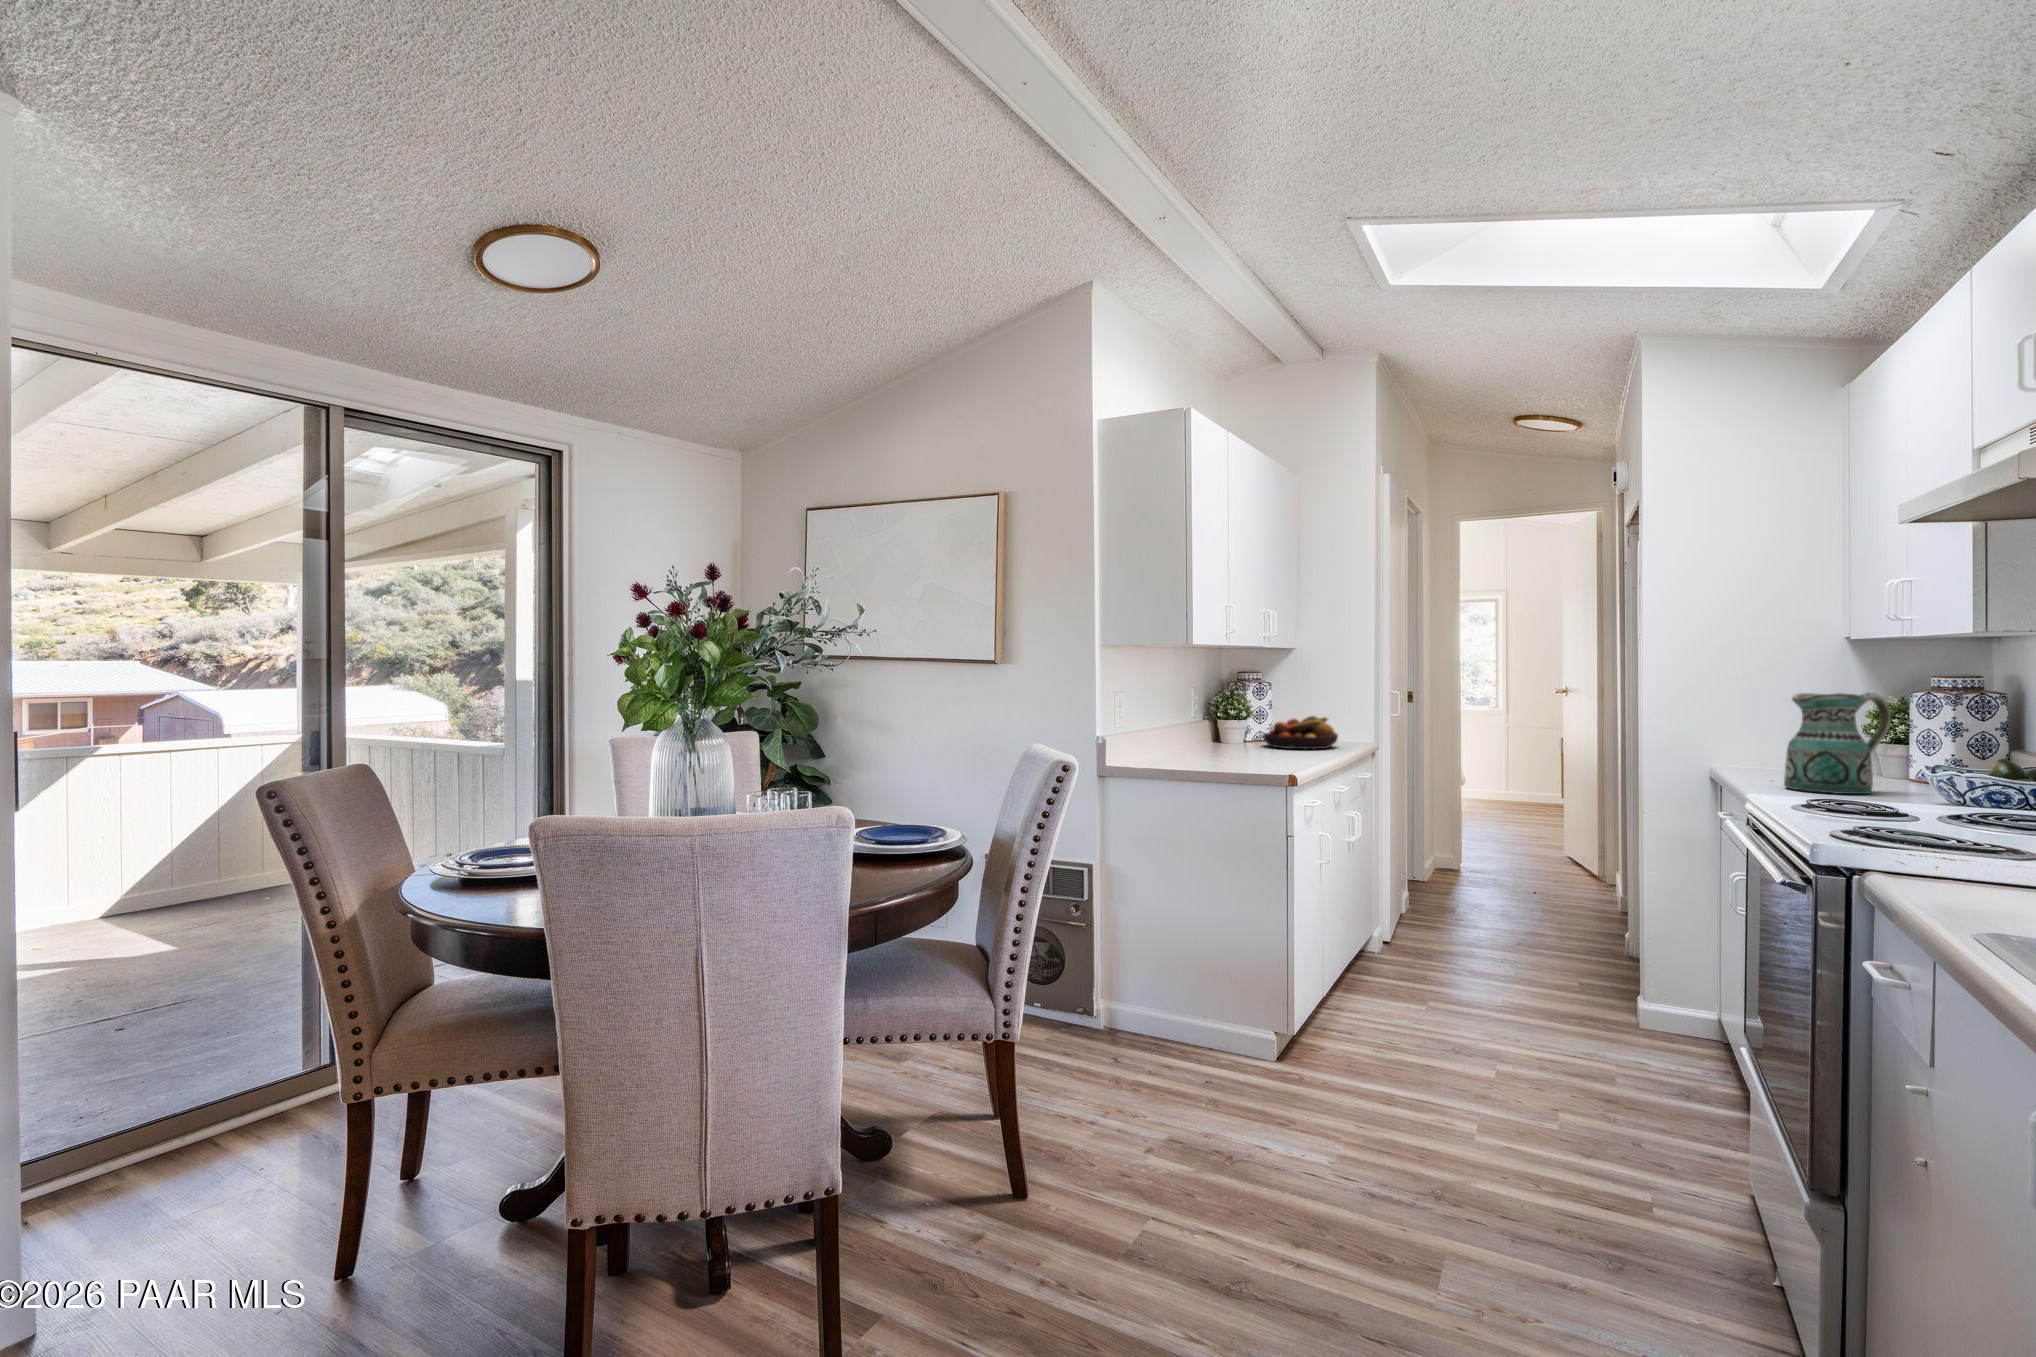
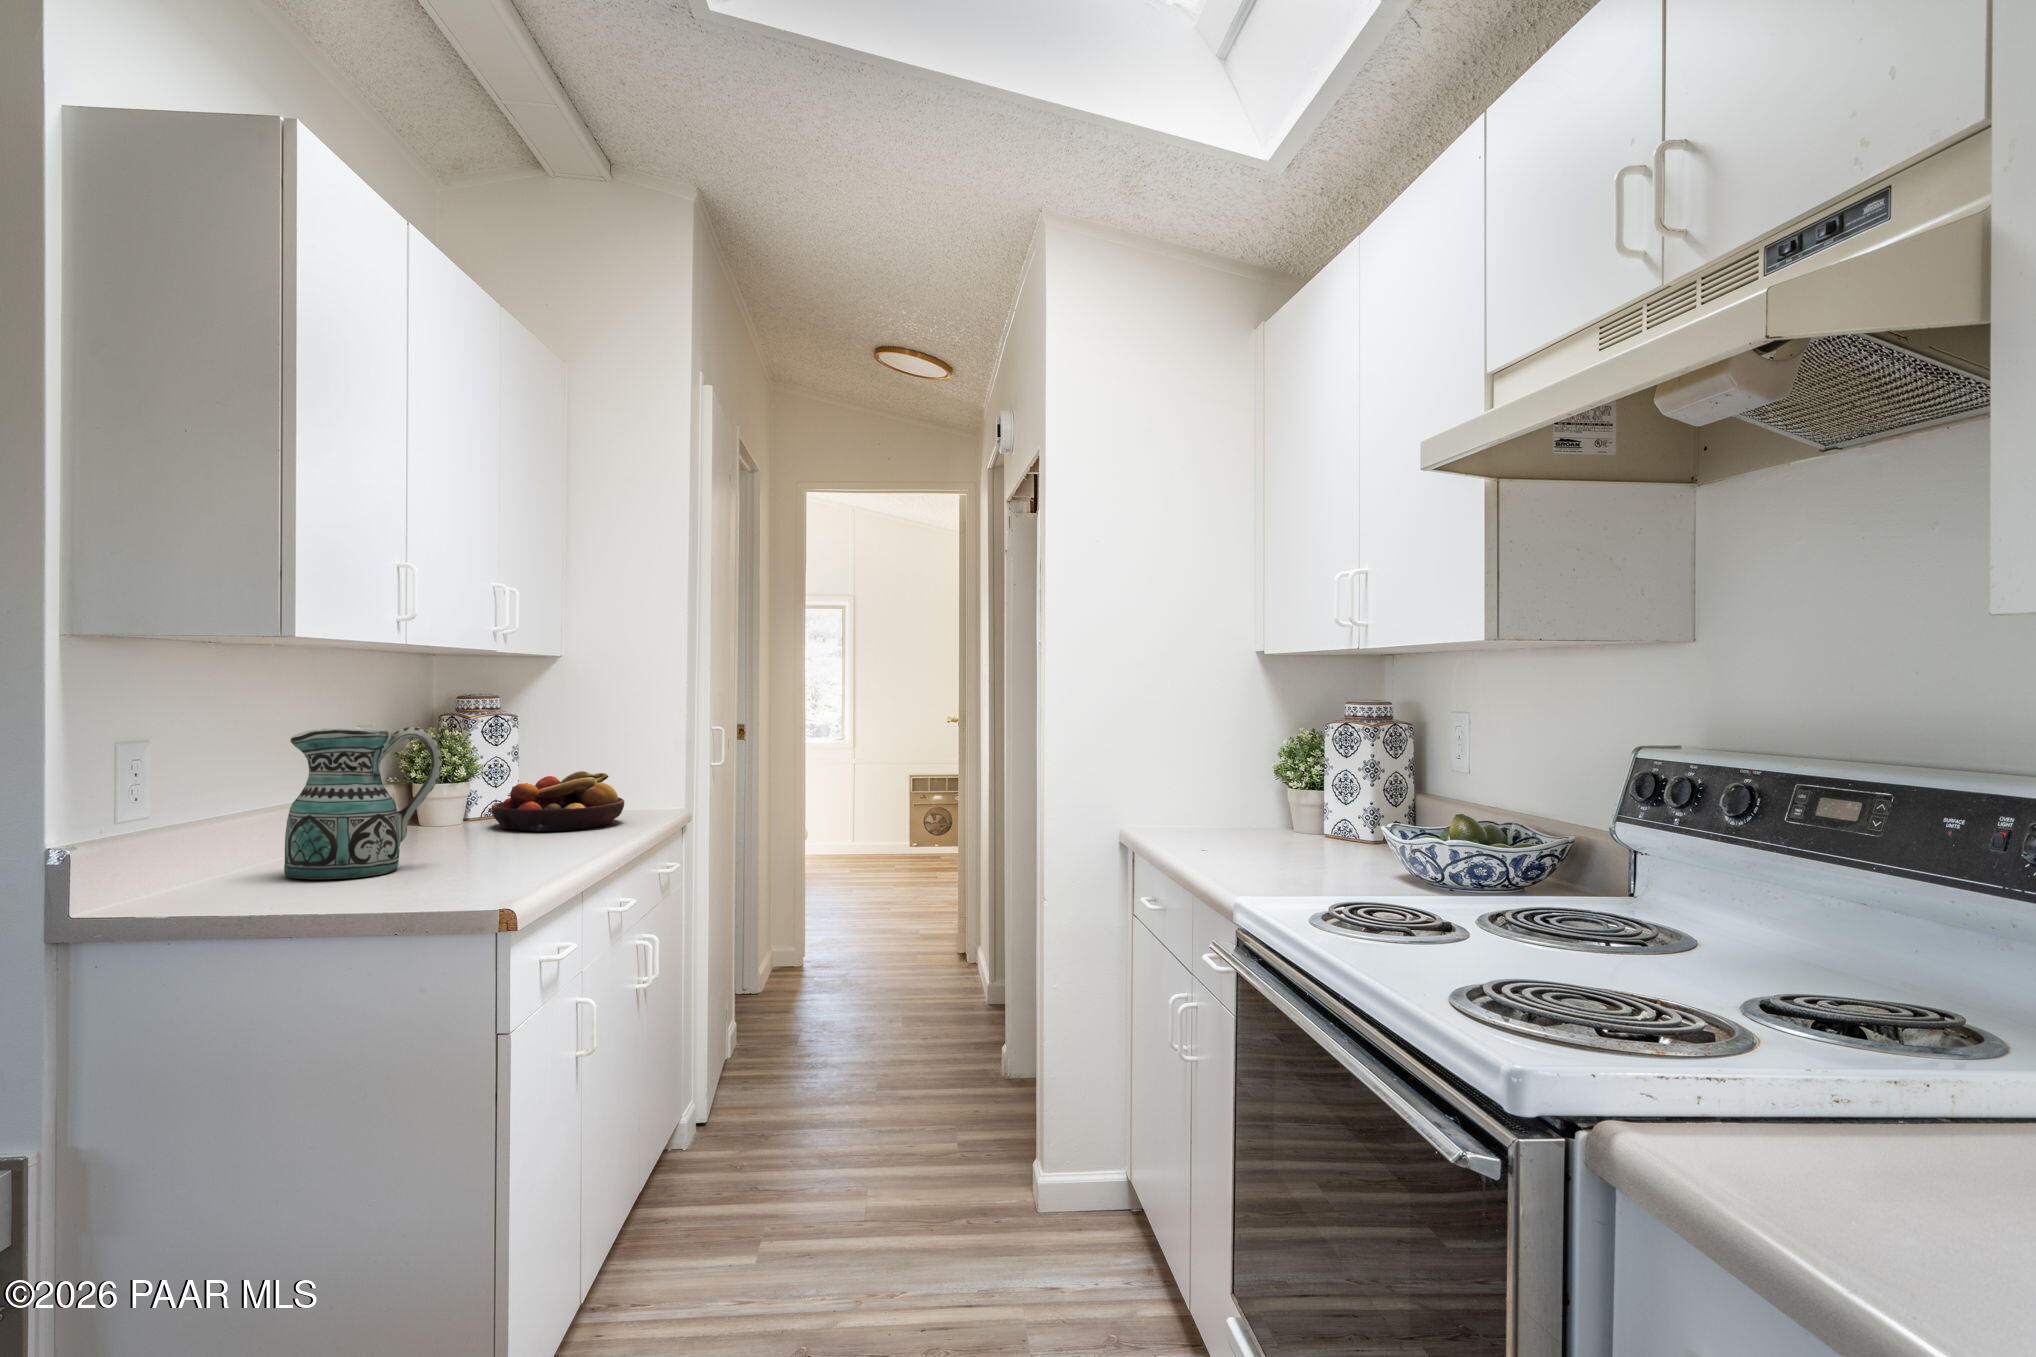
ceramic pitcher: present [1784,692,1891,794] -> present [284,727,442,879]

